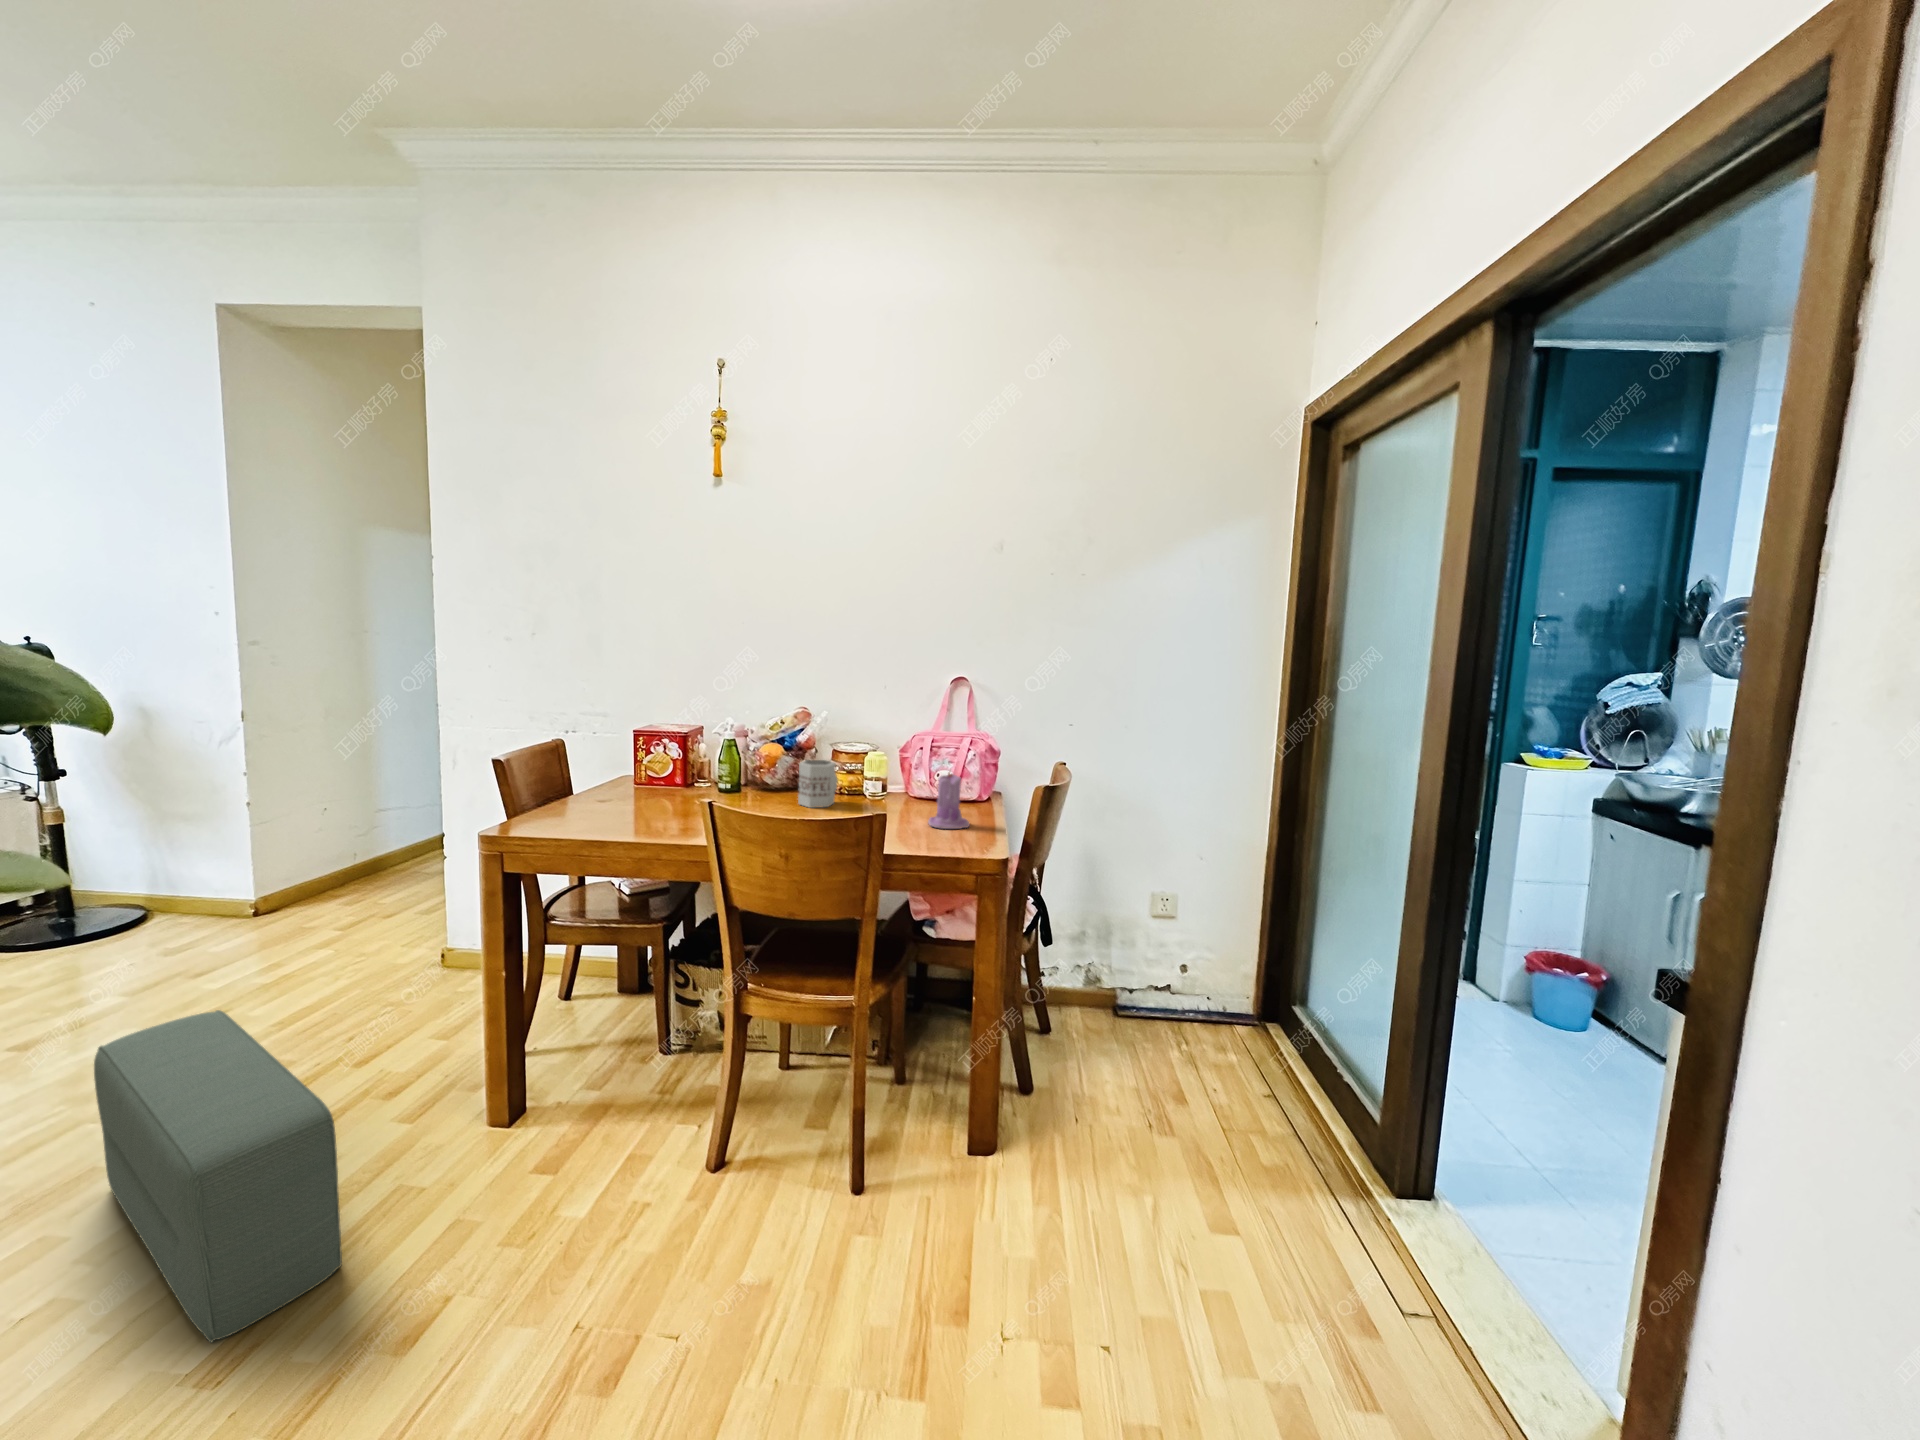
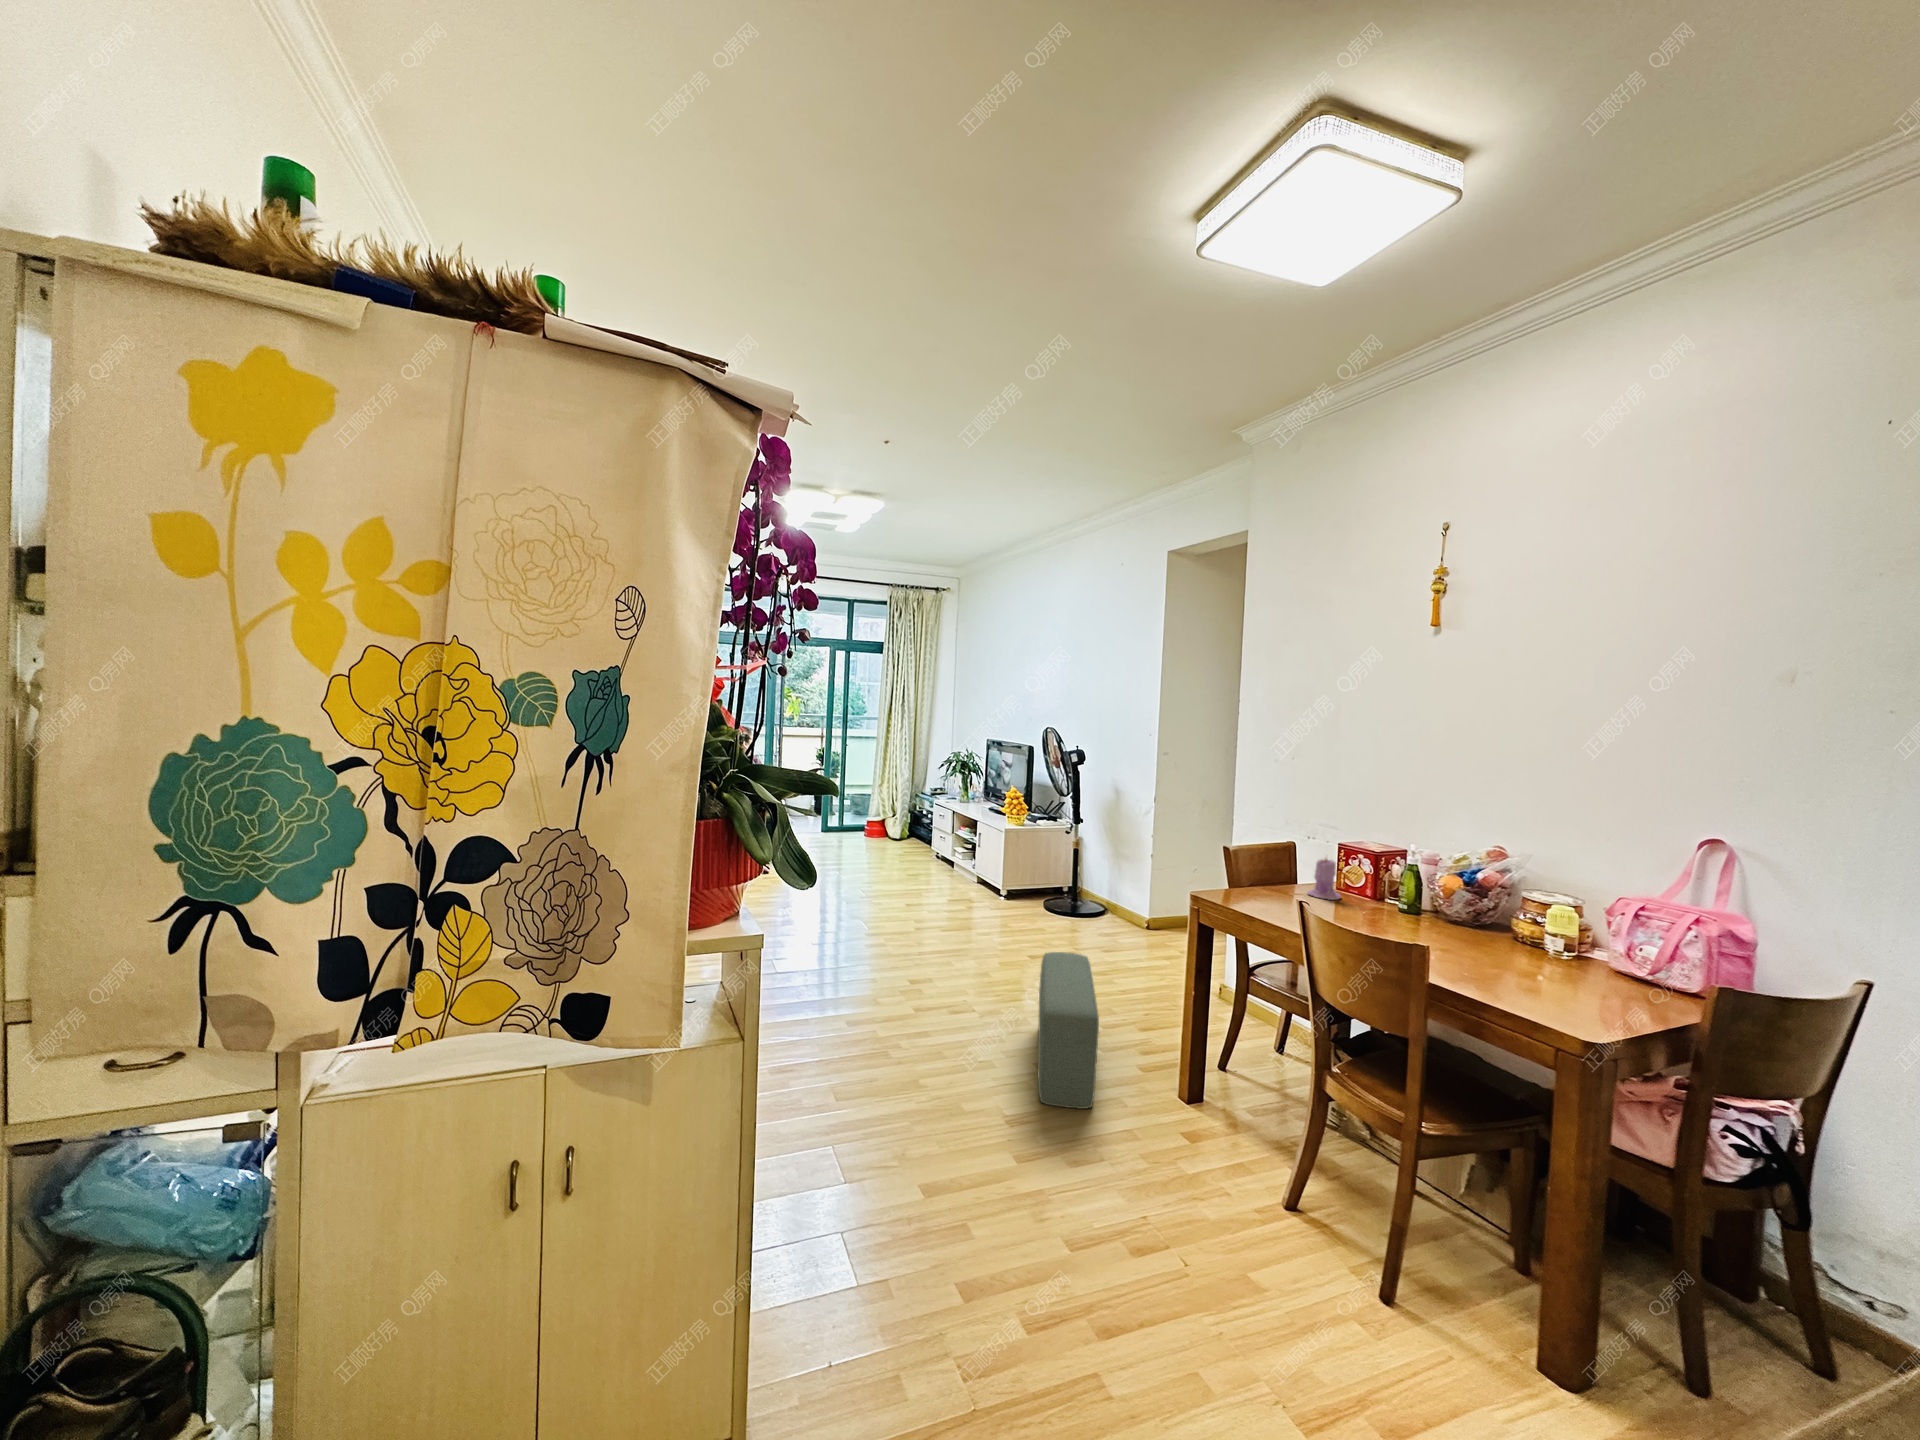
mug: present [798,760,838,808] -> none [1457,897,1508,947]
candle: present [928,772,970,829] -> present [1307,859,1341,900]

